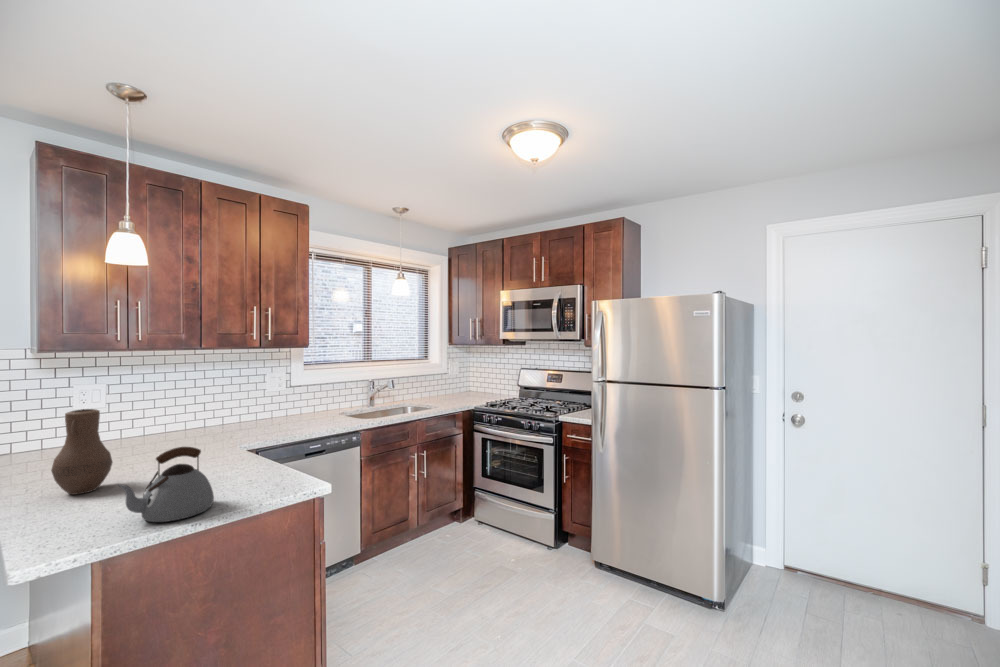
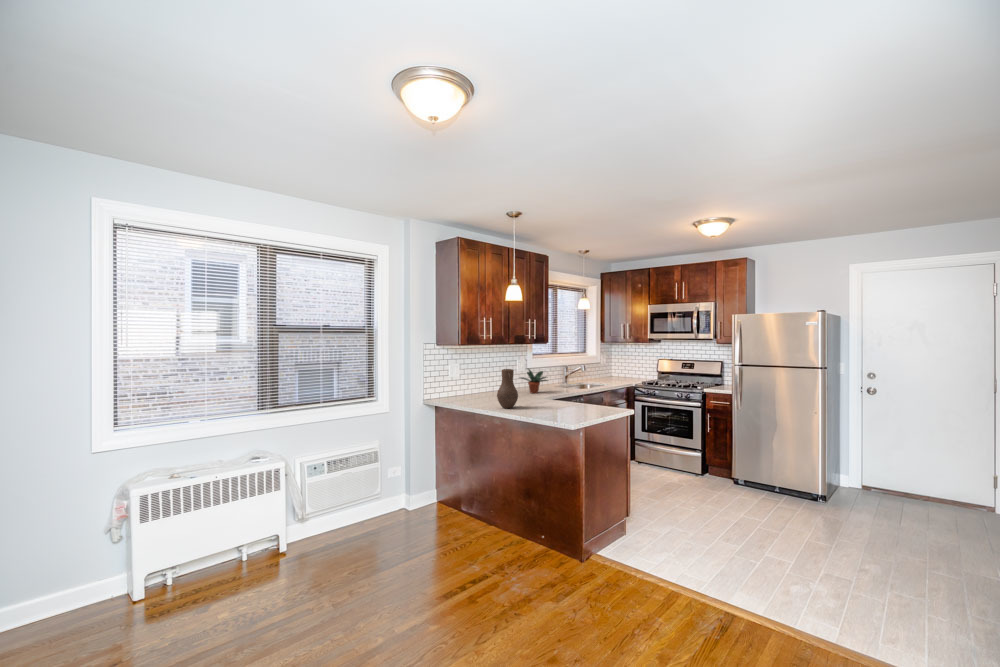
potted plant: none [238,392,297,434] -> present [521,369,547,393]
kettle: present [117,447,214,522] -> none [563,383,589,414]

